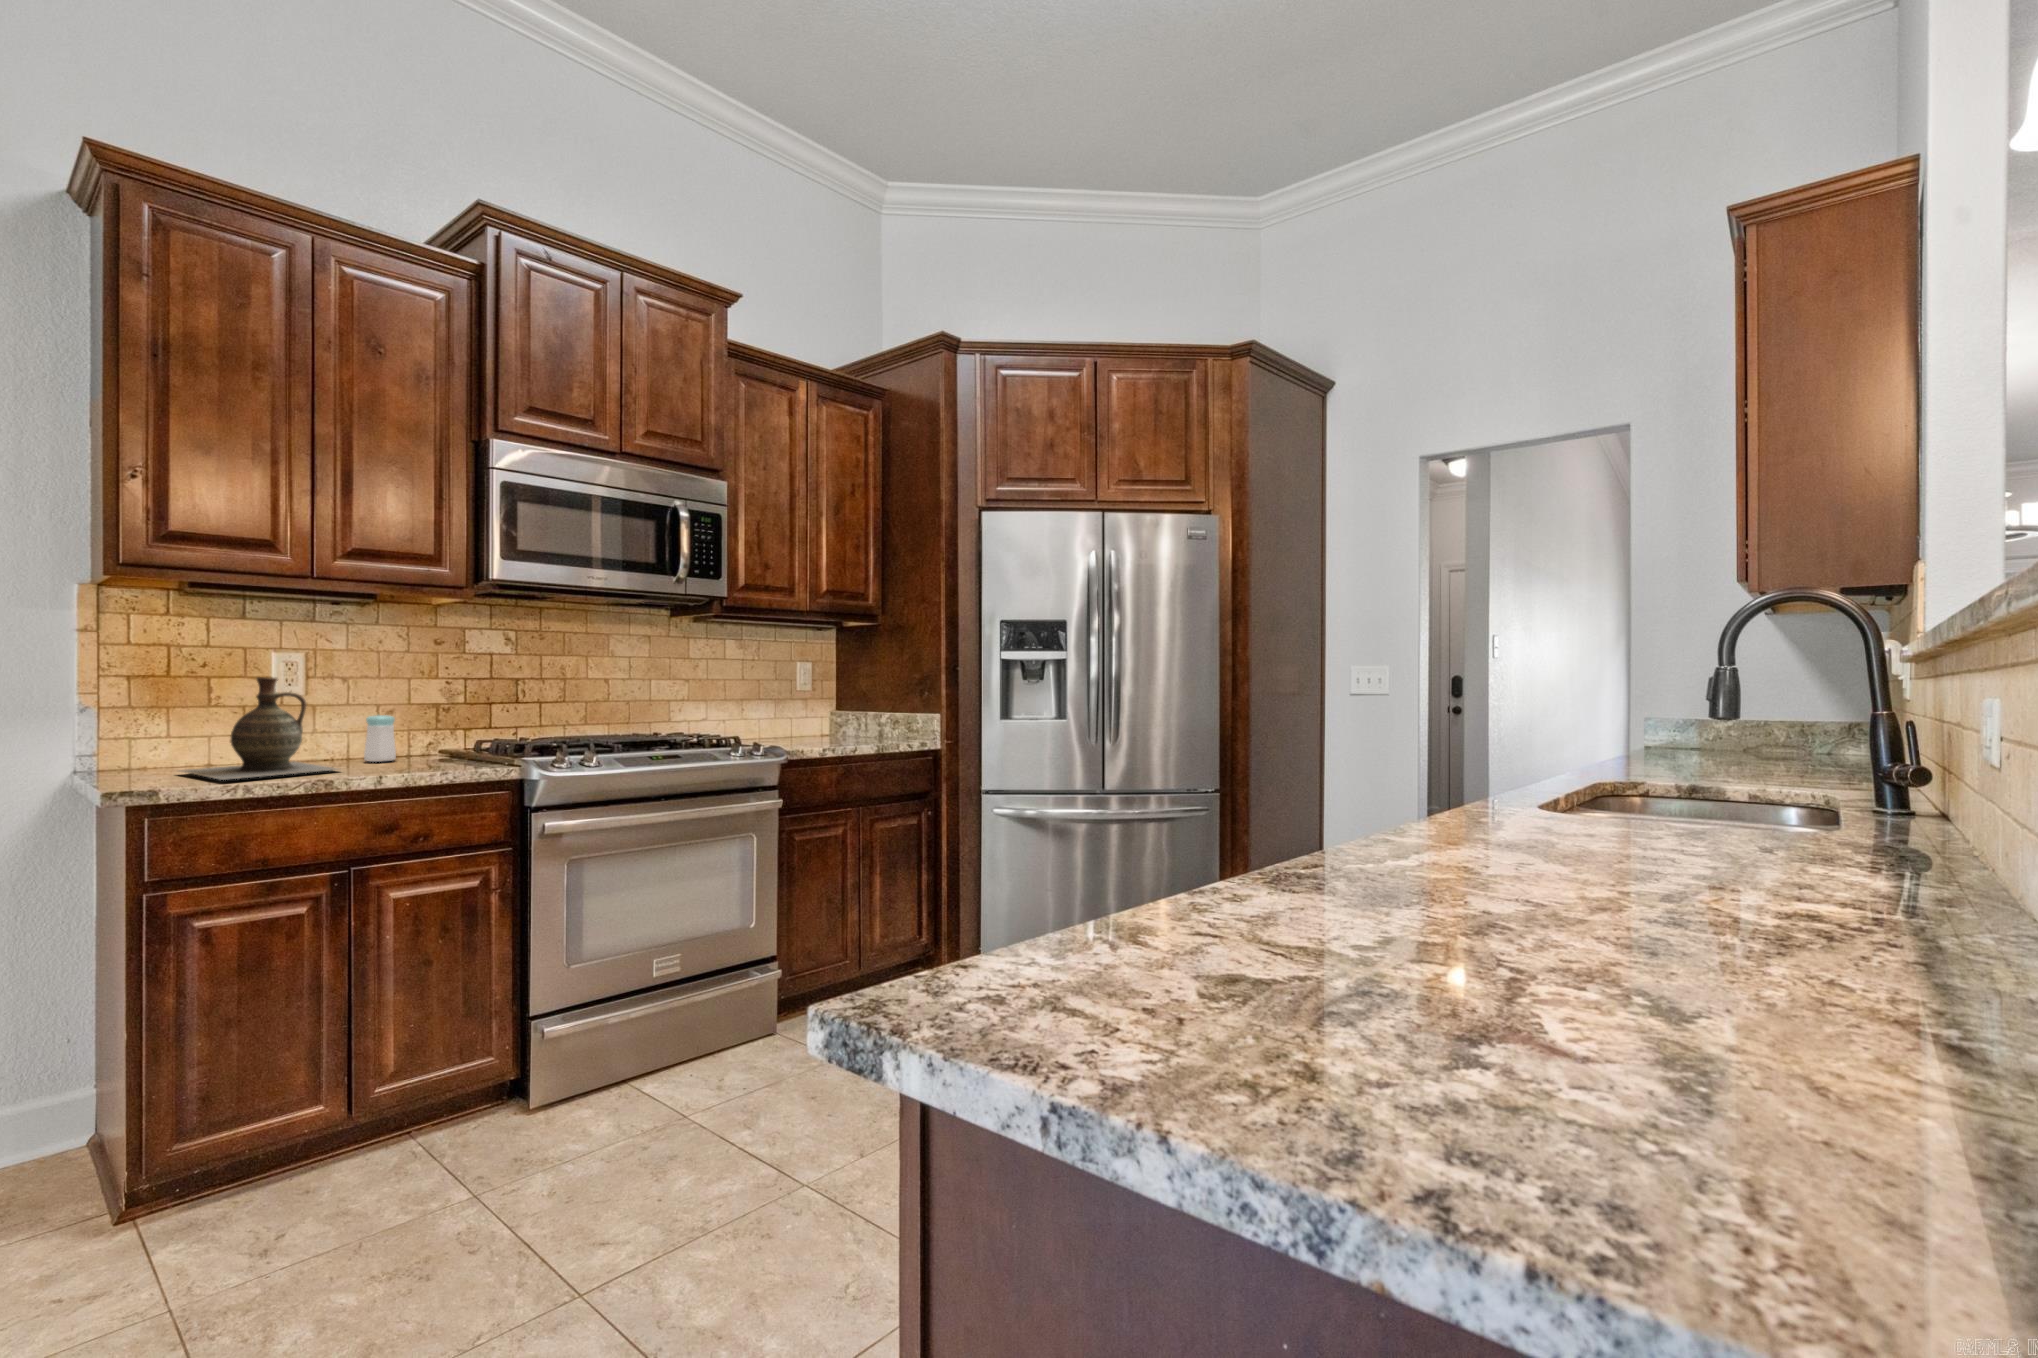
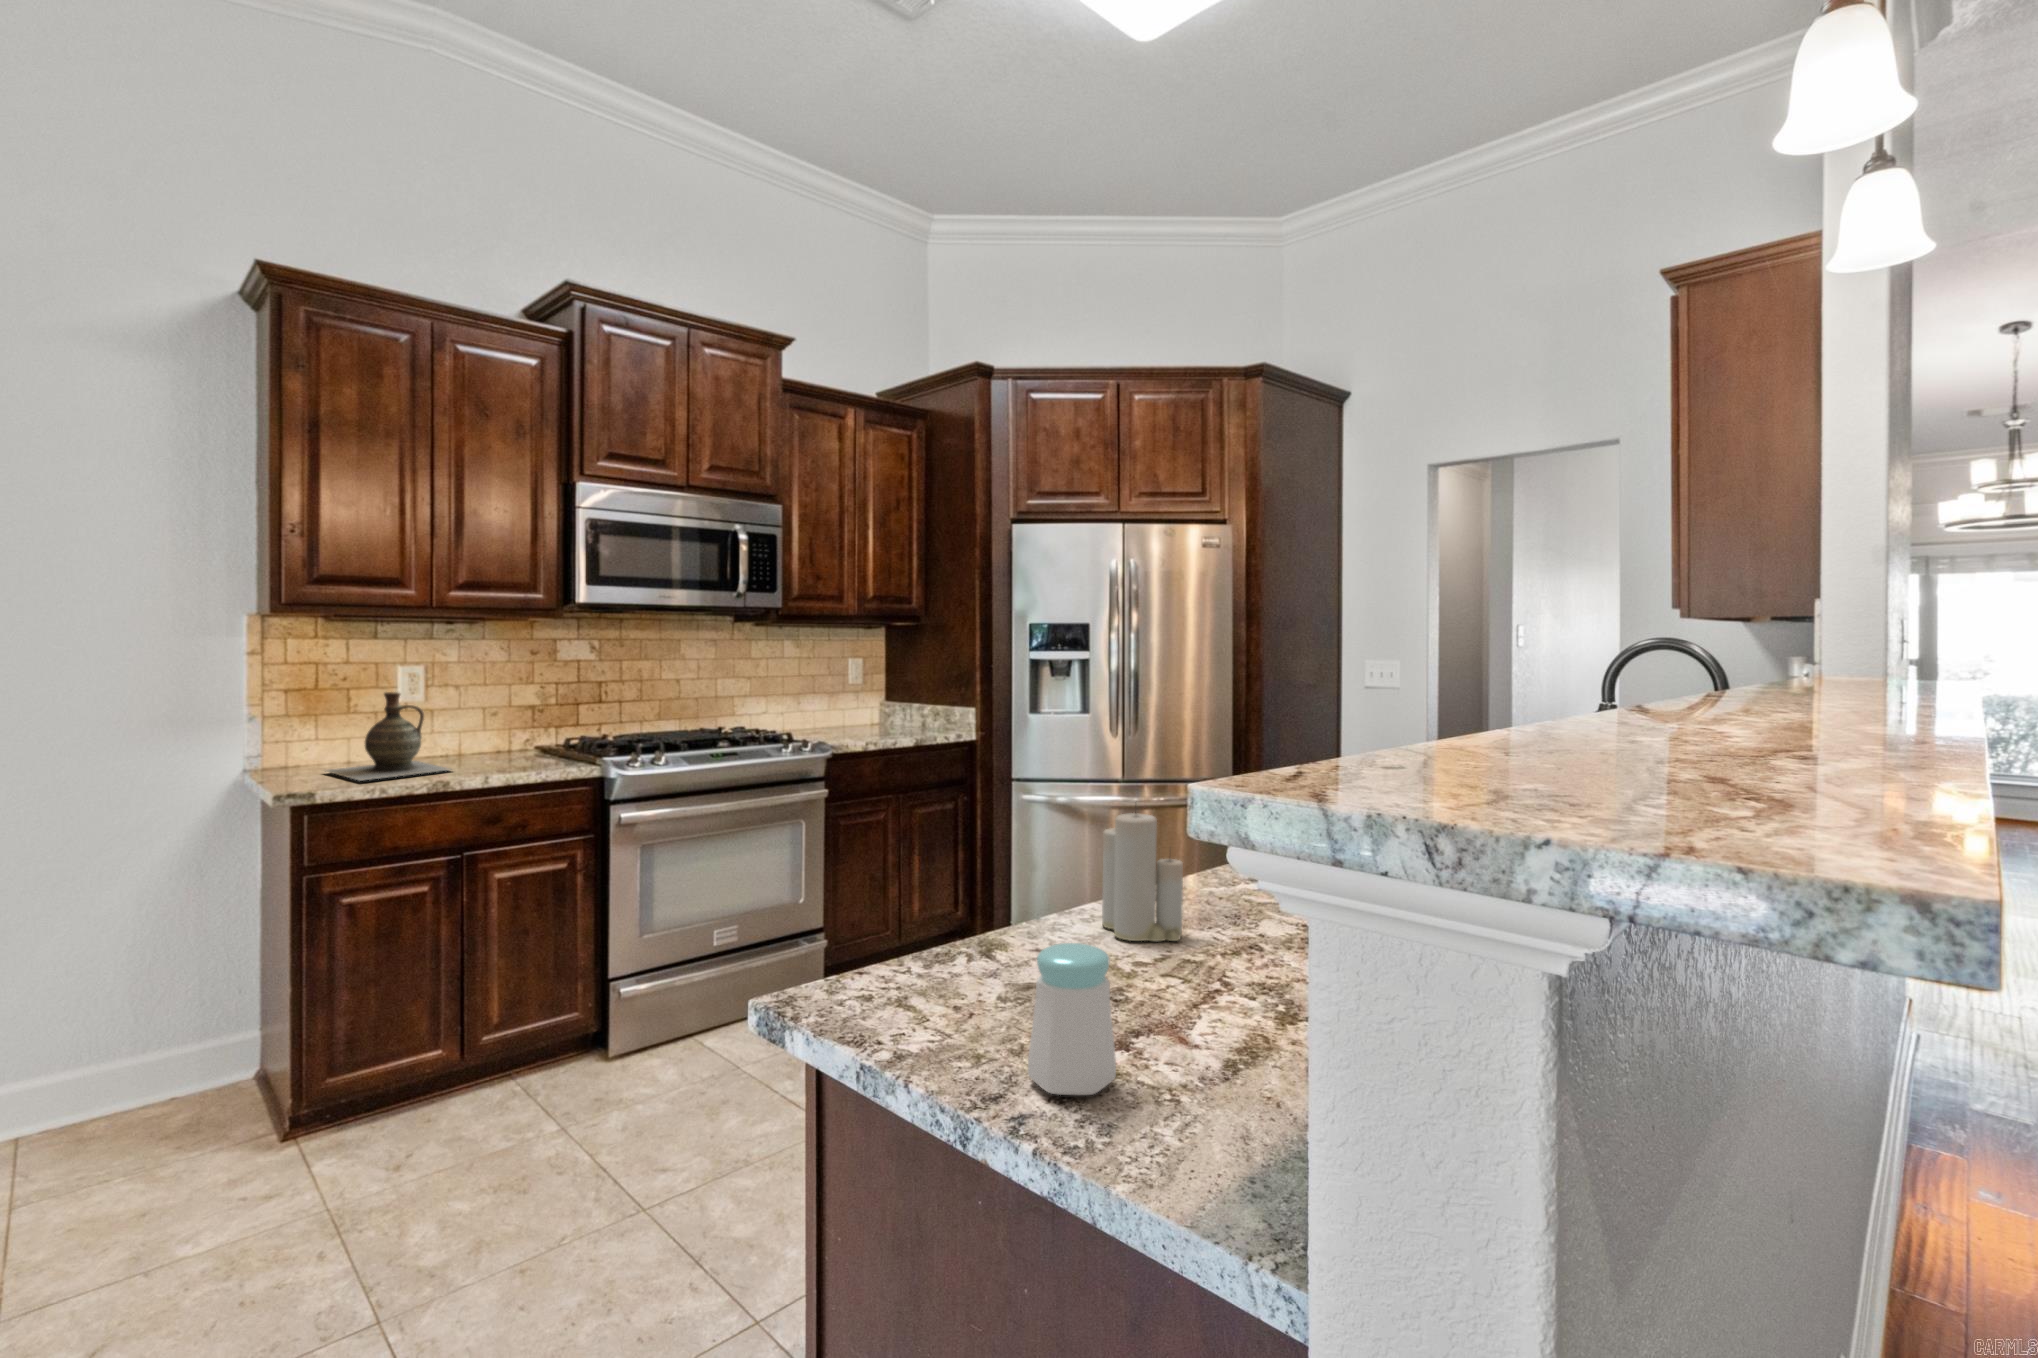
salt shaker: present [364,715,396,762] -> present [1028,943,1116,1095]
candle: none [1258,722,1384,916] -> present [1102,812,1183,941]

